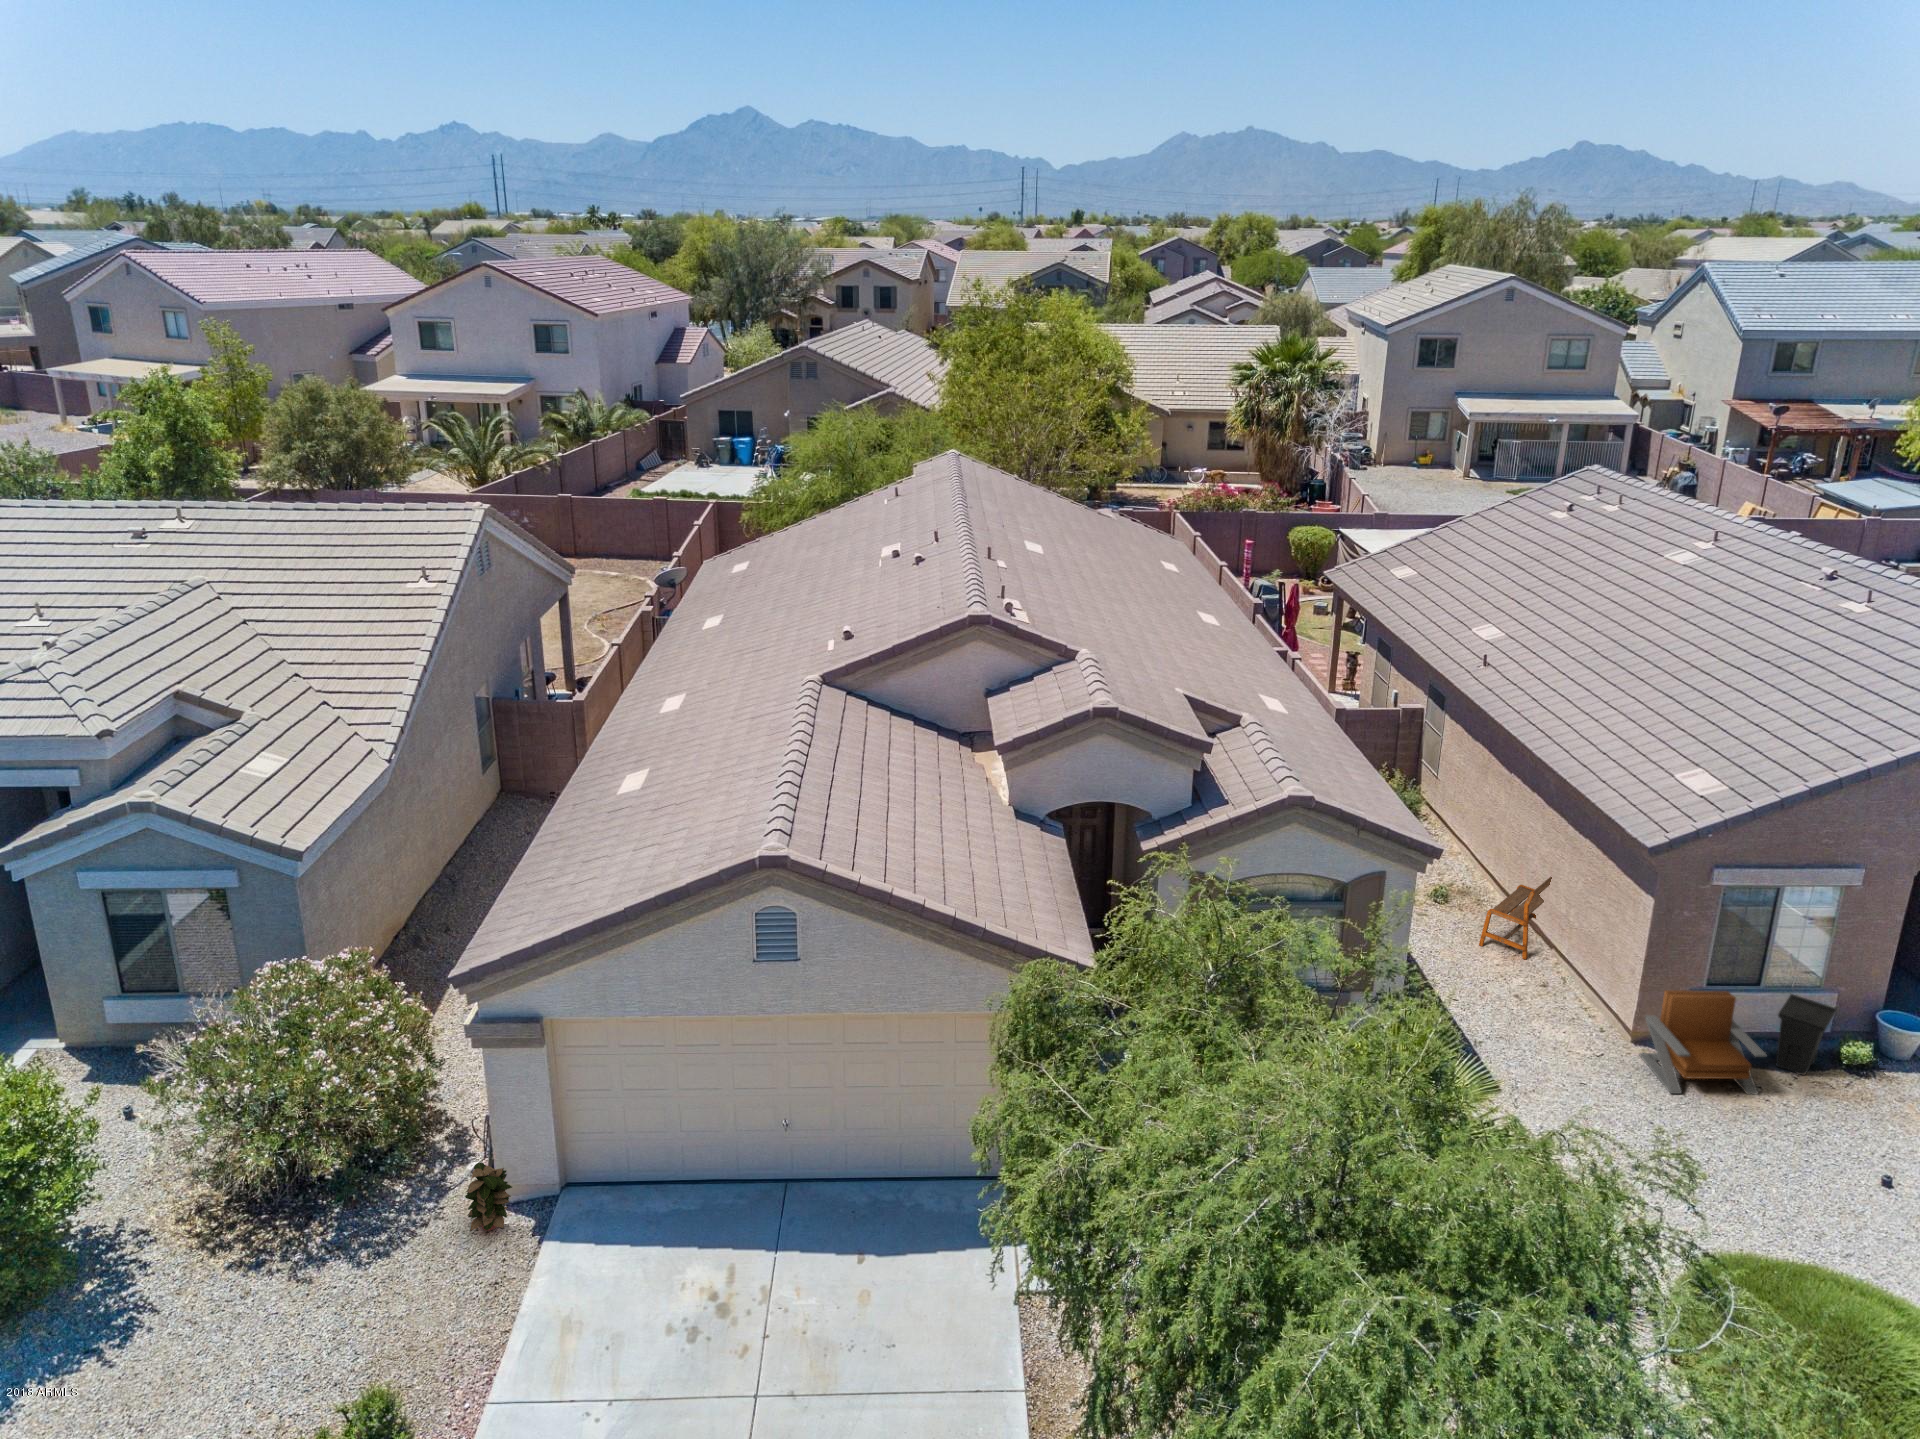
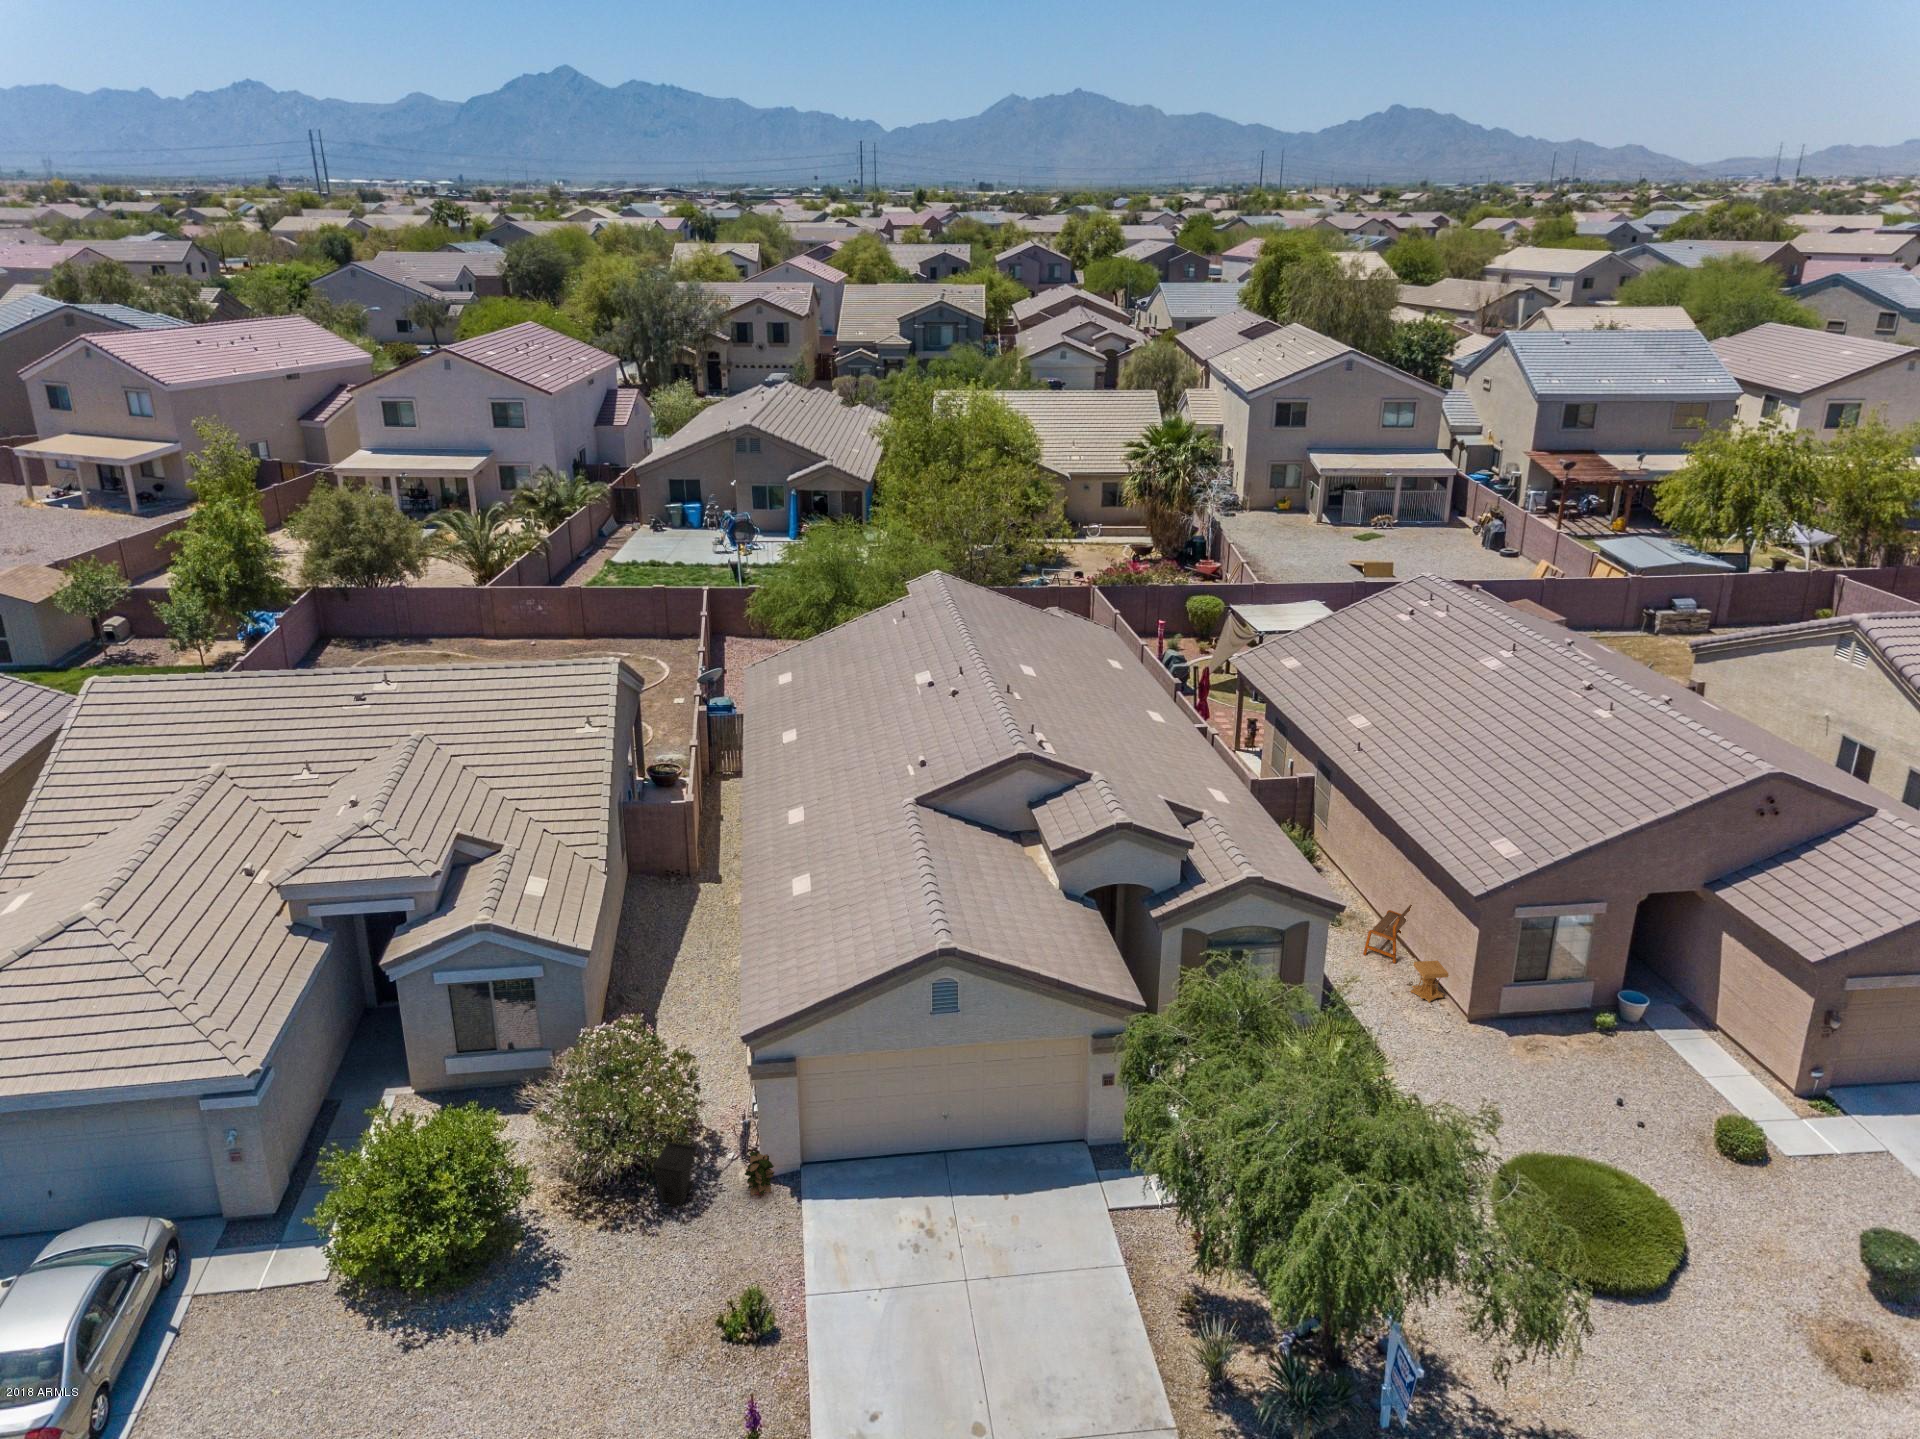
side table: none [1547,954,1606,1016] -> present [1411,961,1449,1003]
lounge chair: present [1639,990,1767,1094] -> none [1471,983,1551,1053]
trash can: present [1776,994,1836,1075] -> present [651,1141,697,1207]

